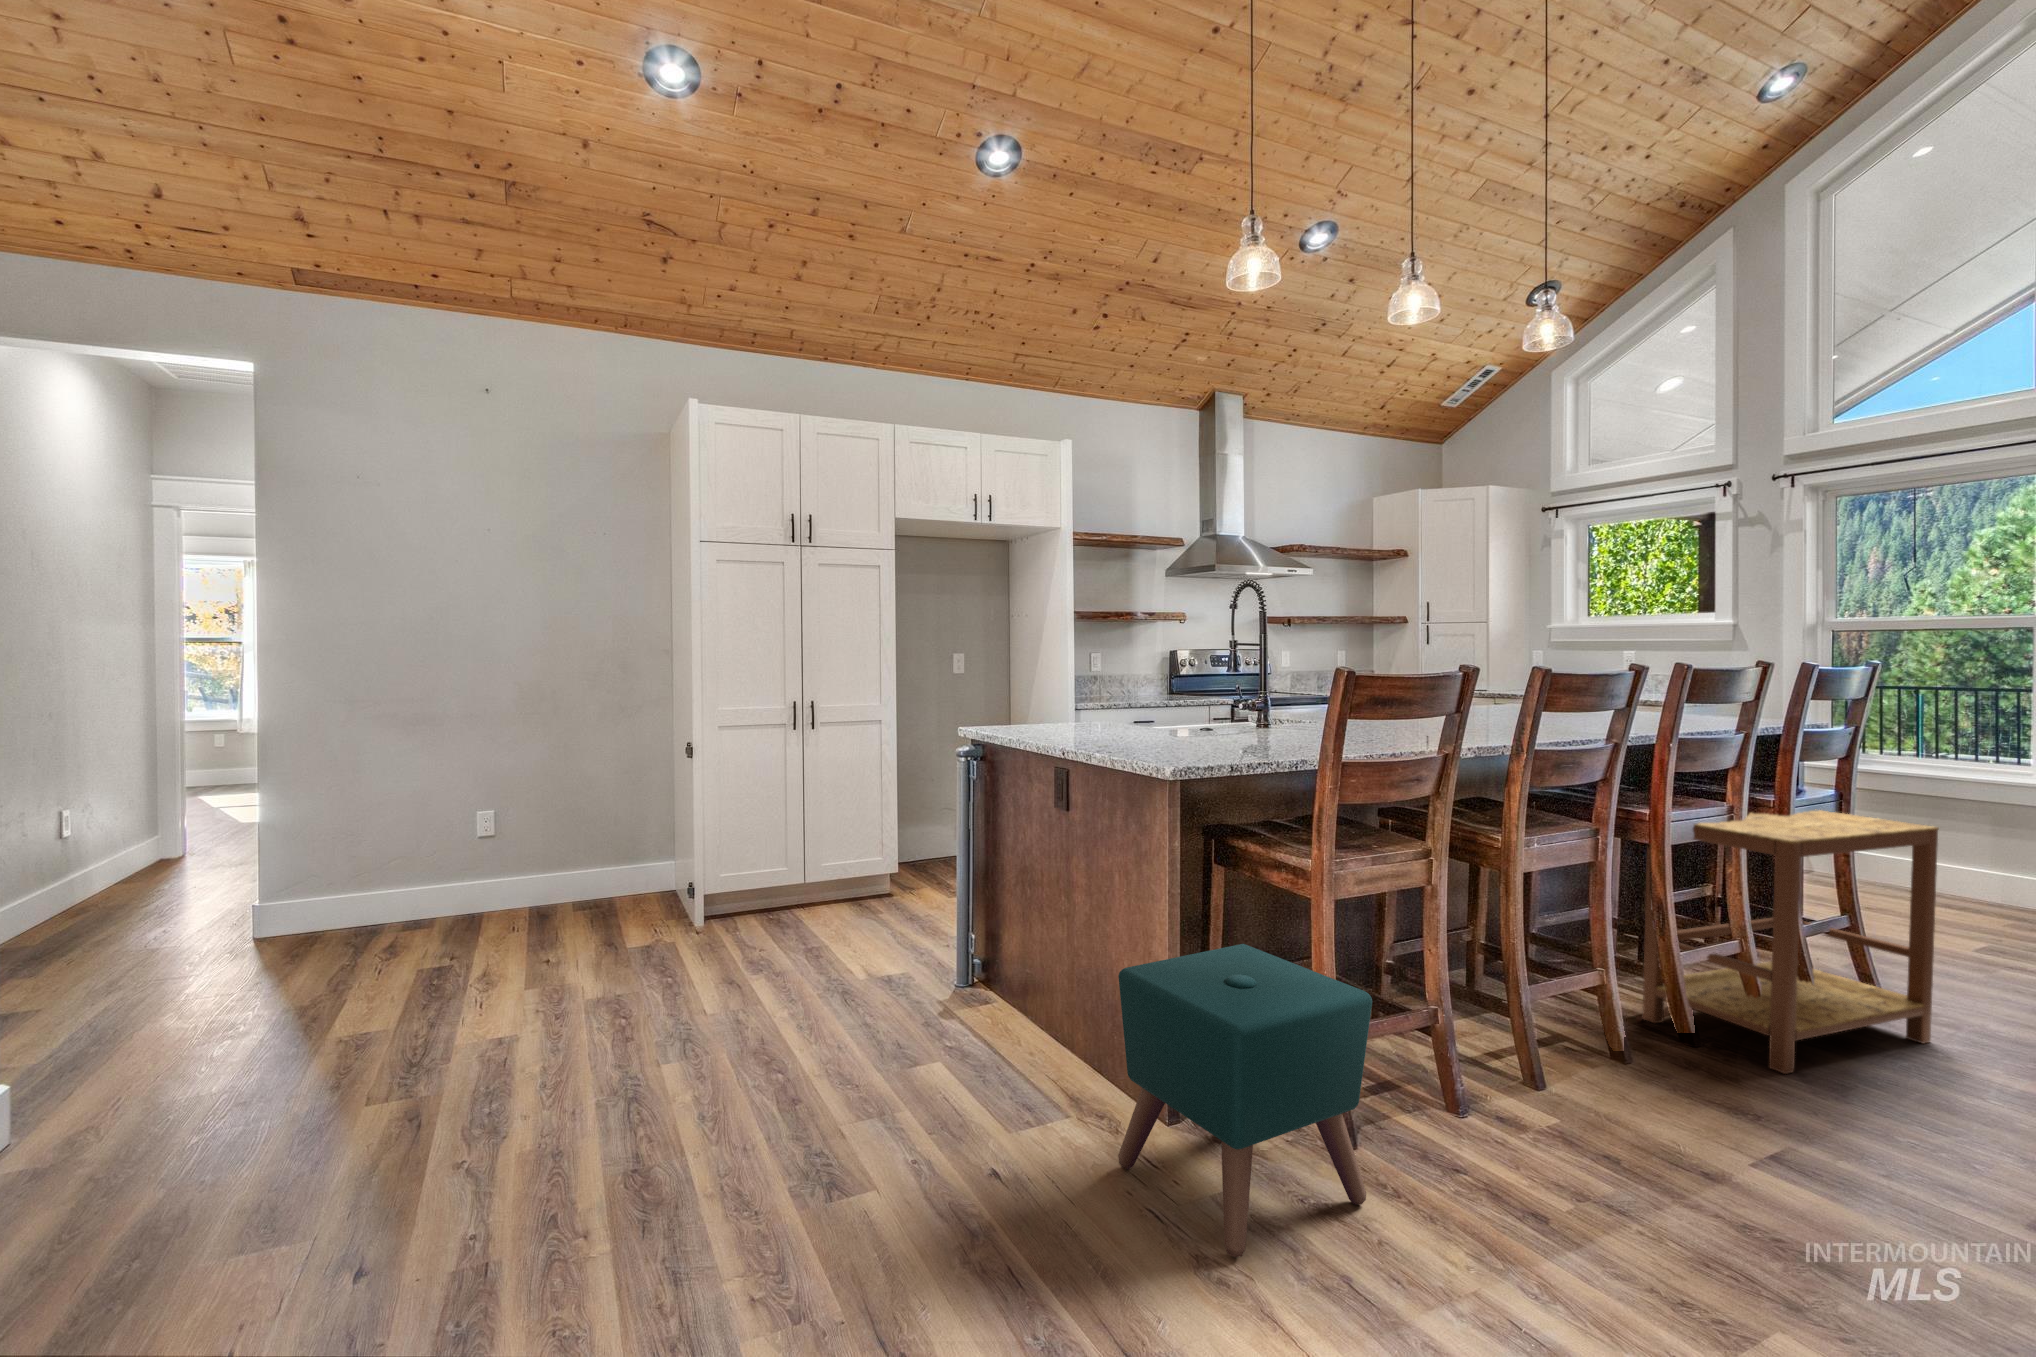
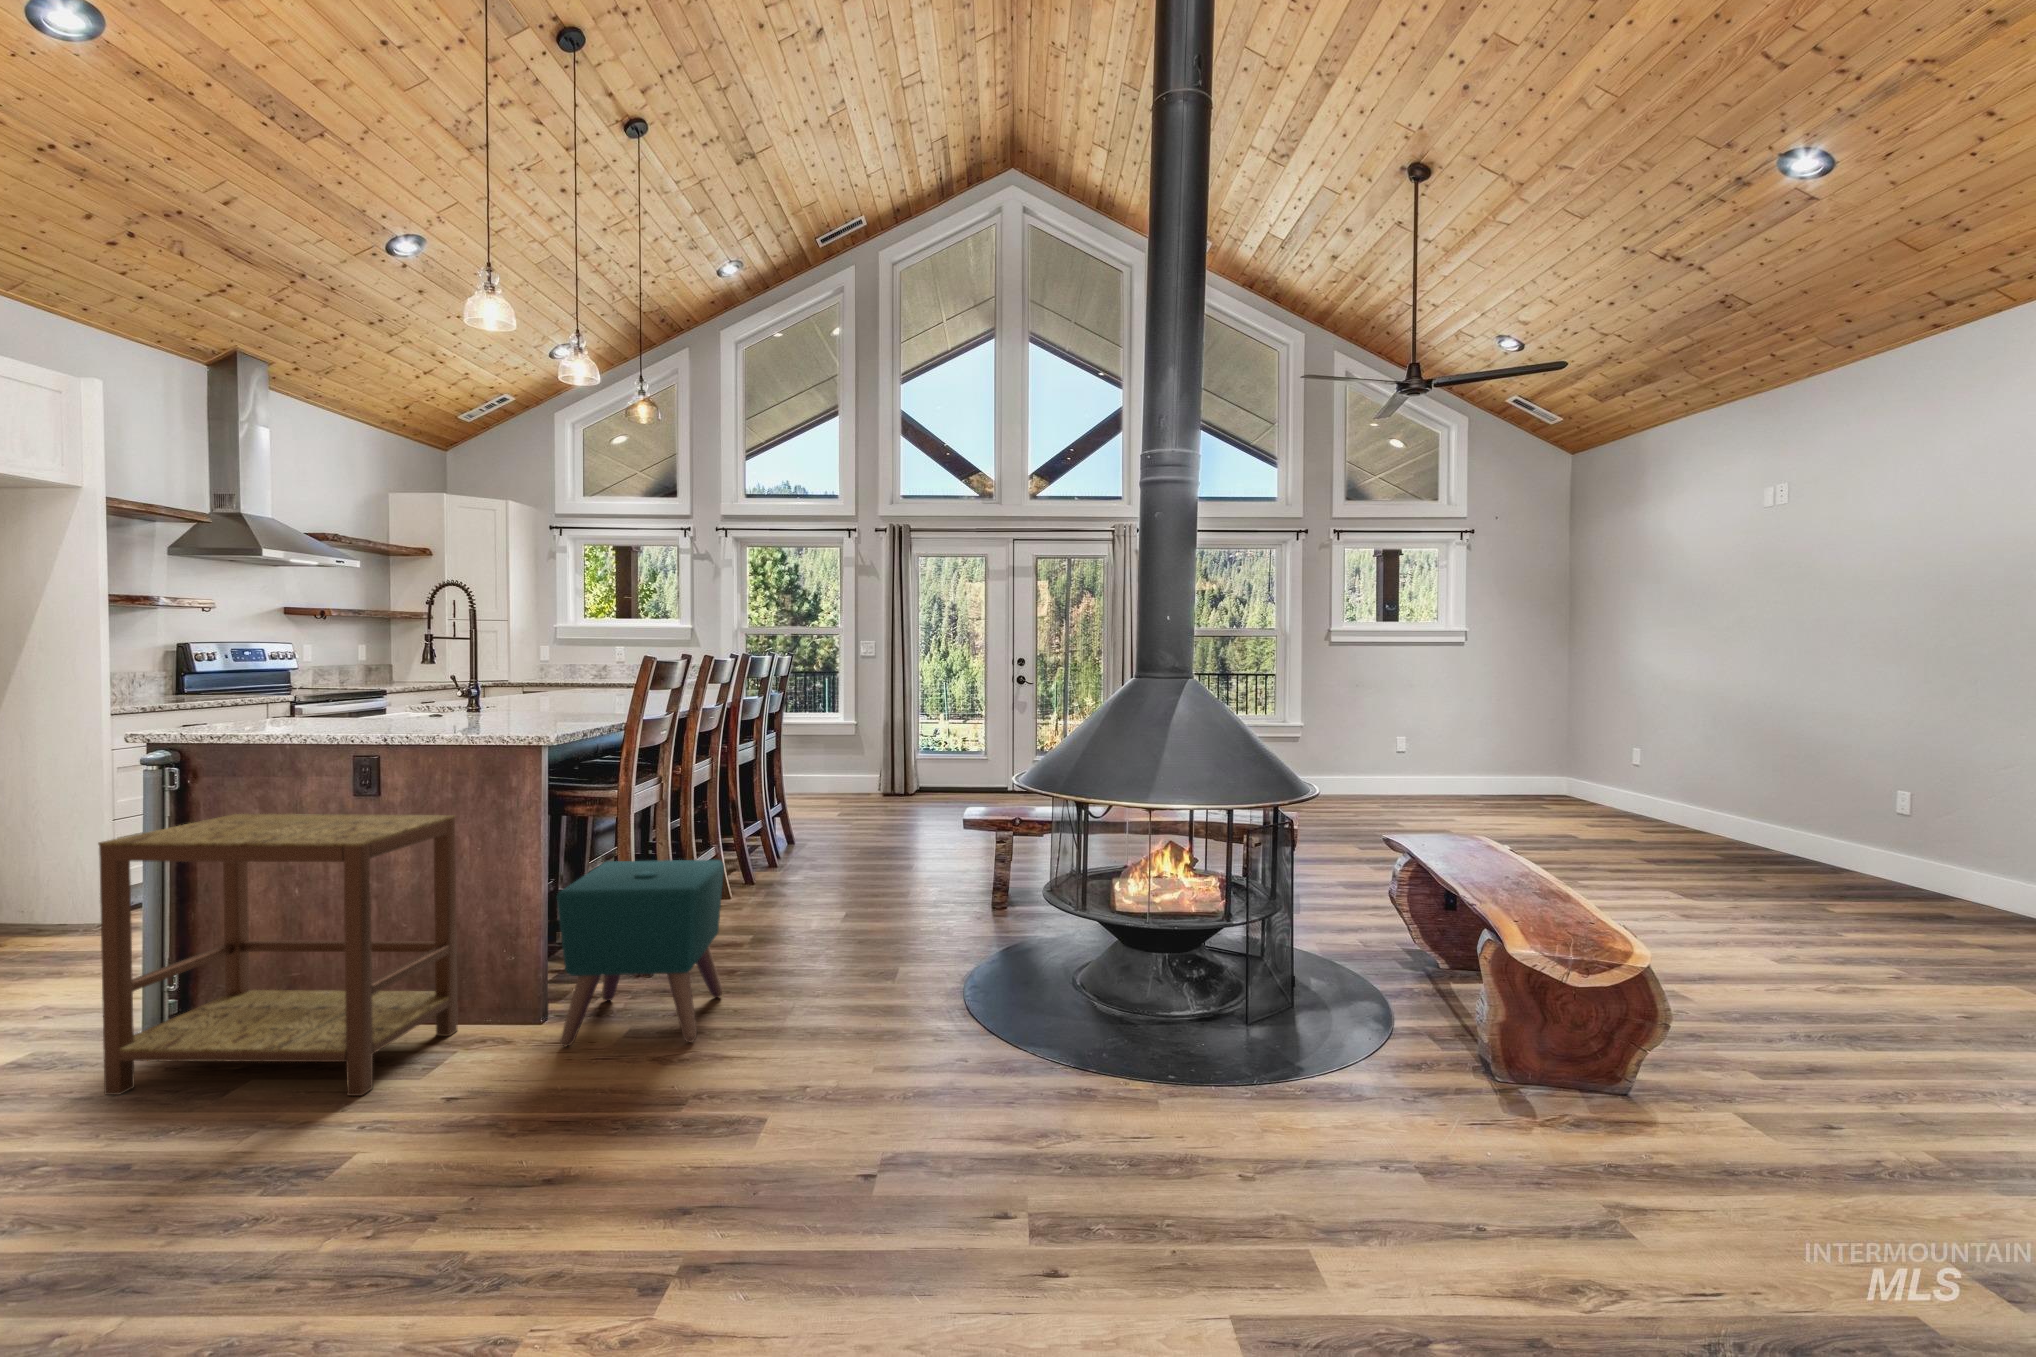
side table: present [1642,810,1939,1074] -> present [98,814,458,1096]

